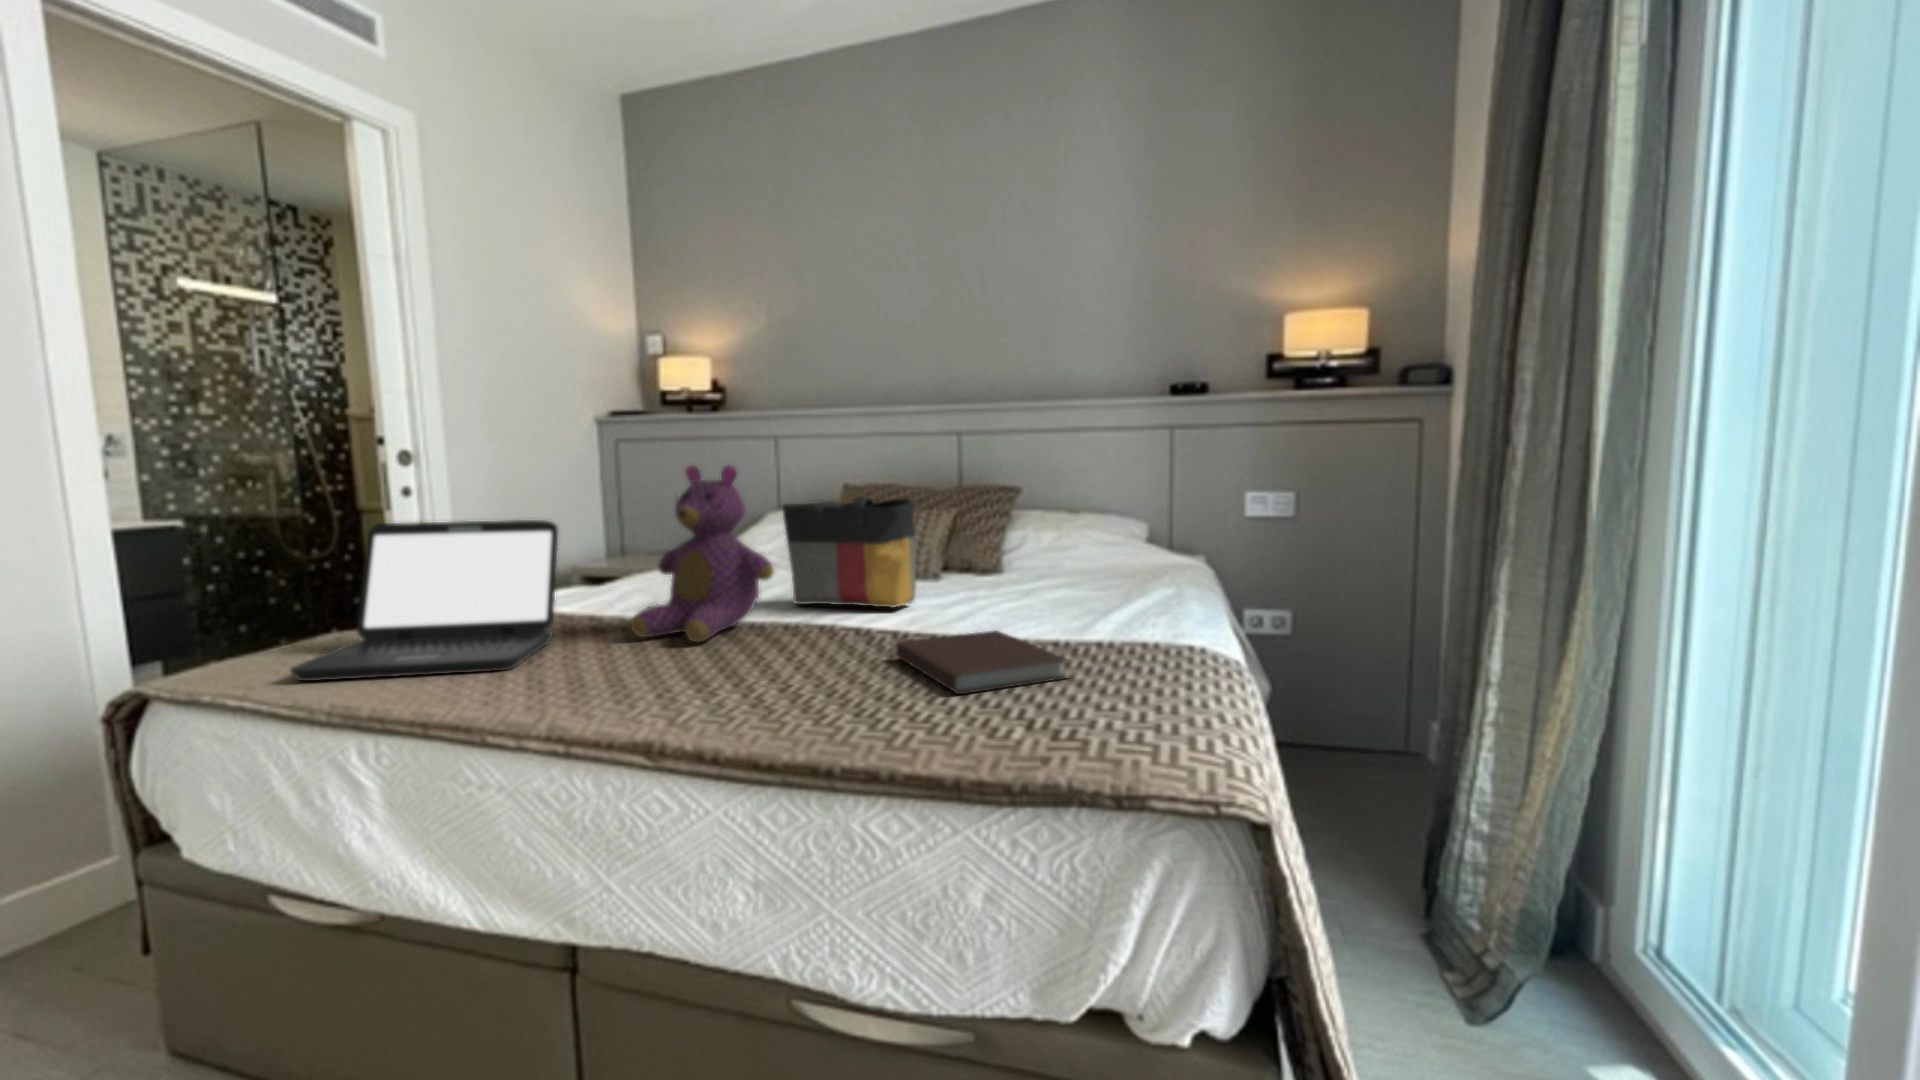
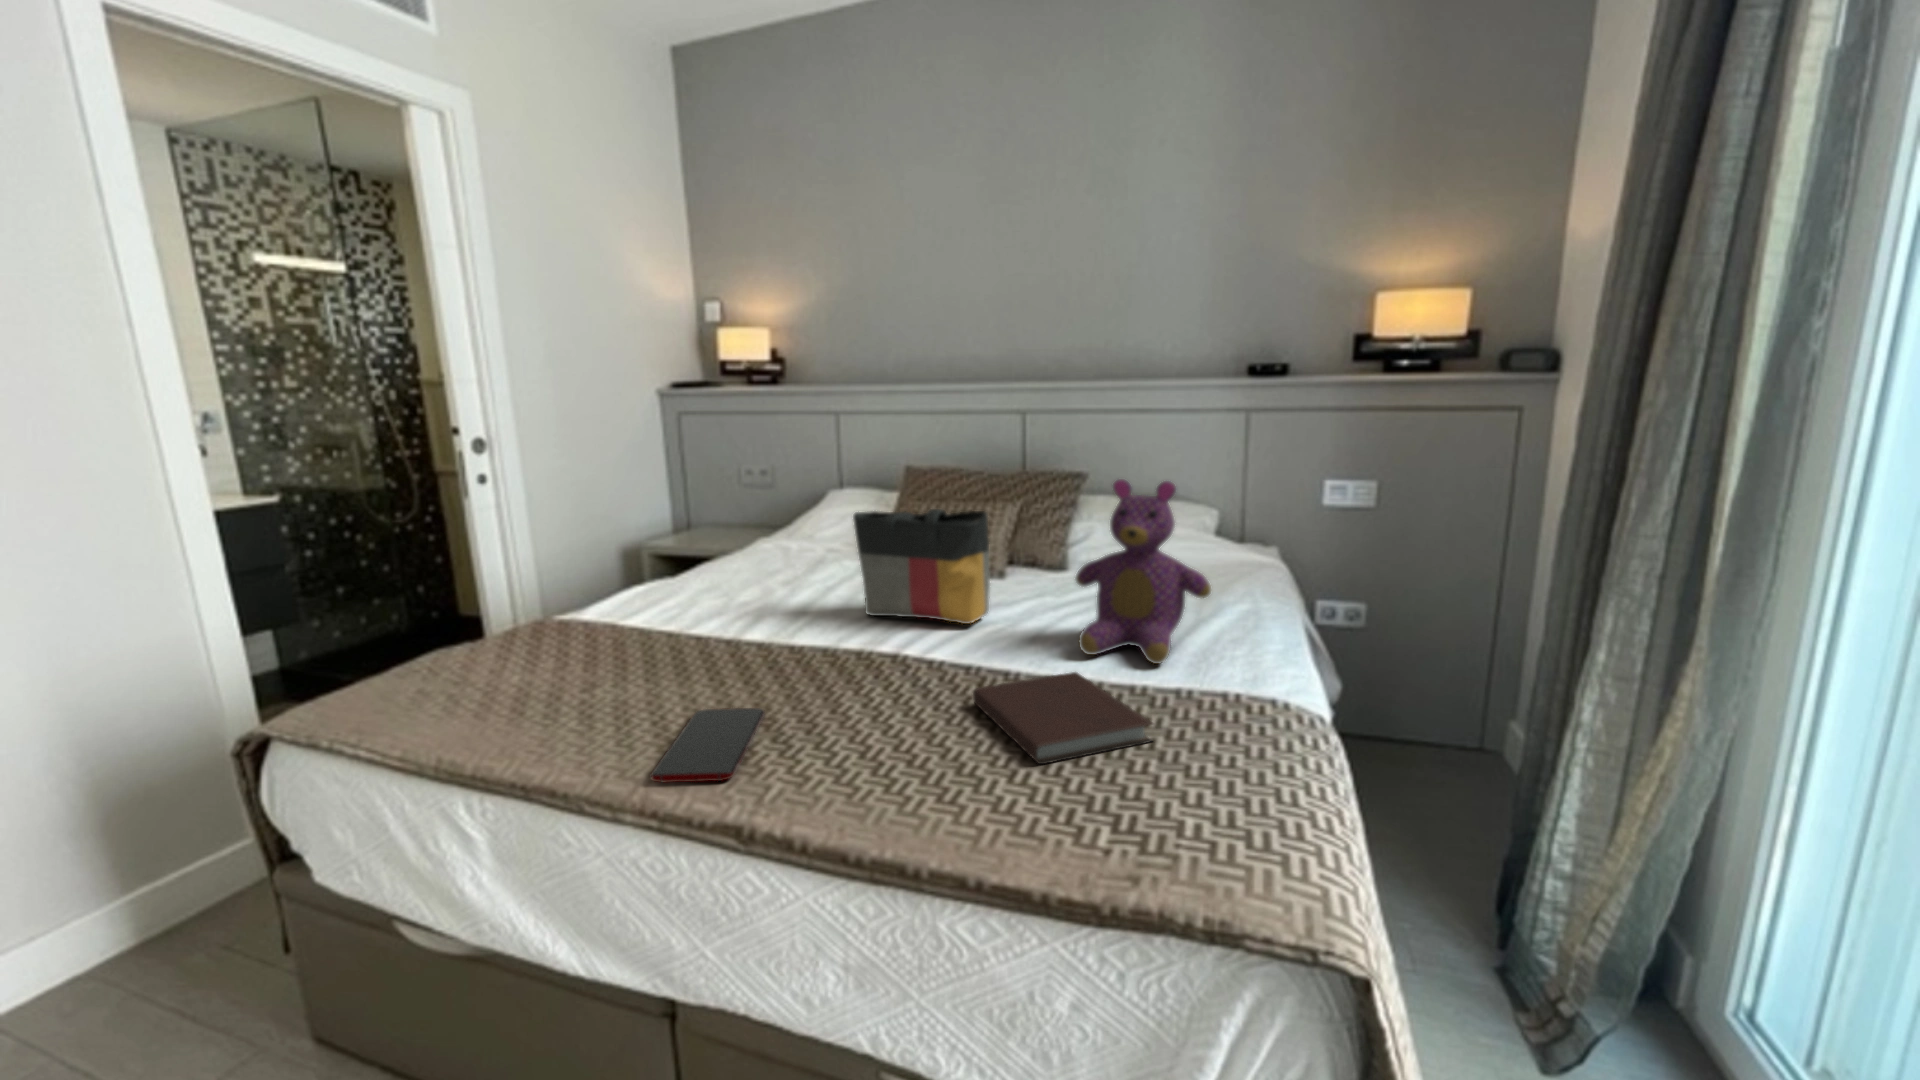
teddy bear: present [631,465,774,642] -> present [1076,479,1211,664]
laptop: present [291,520,558,681] -> none [397,546,636,721]
smartphone: none [559,662,684,715] -> present [651,708,765,782]

